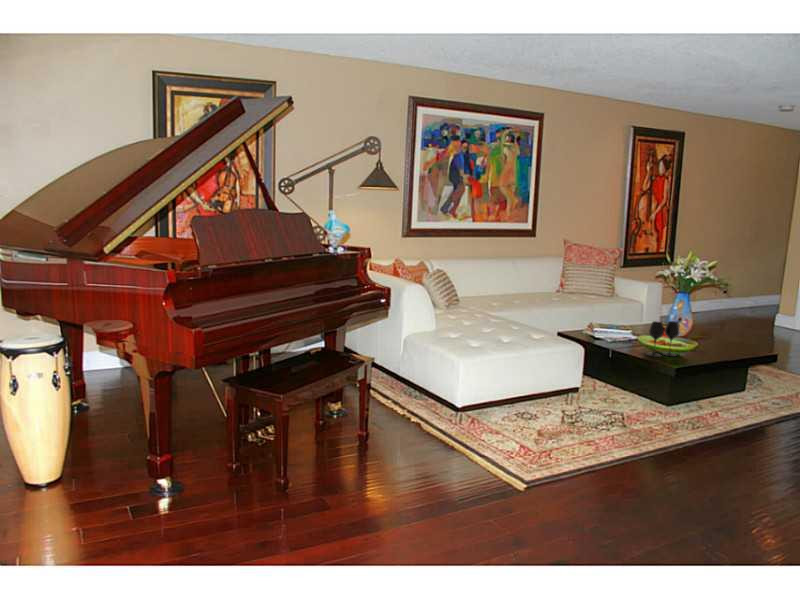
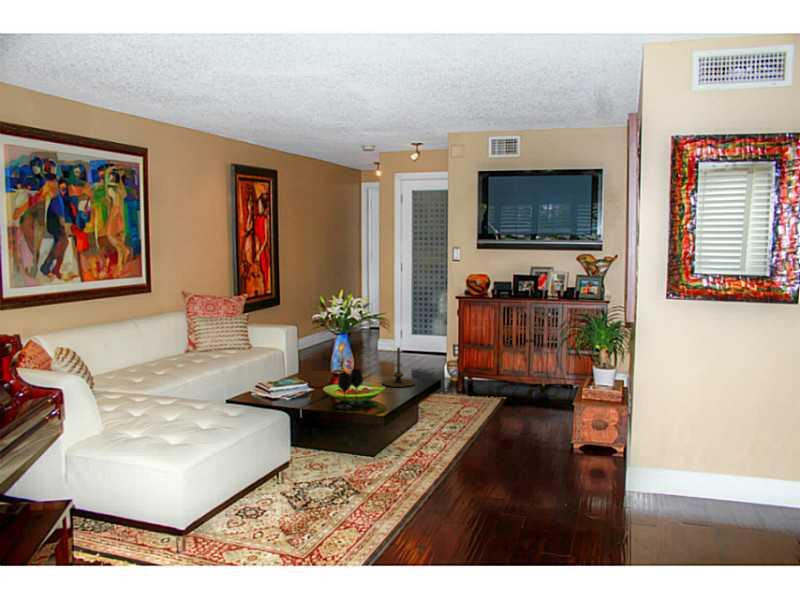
candle holder: none [720,310,758,352] -> present [382,347,415,387]

